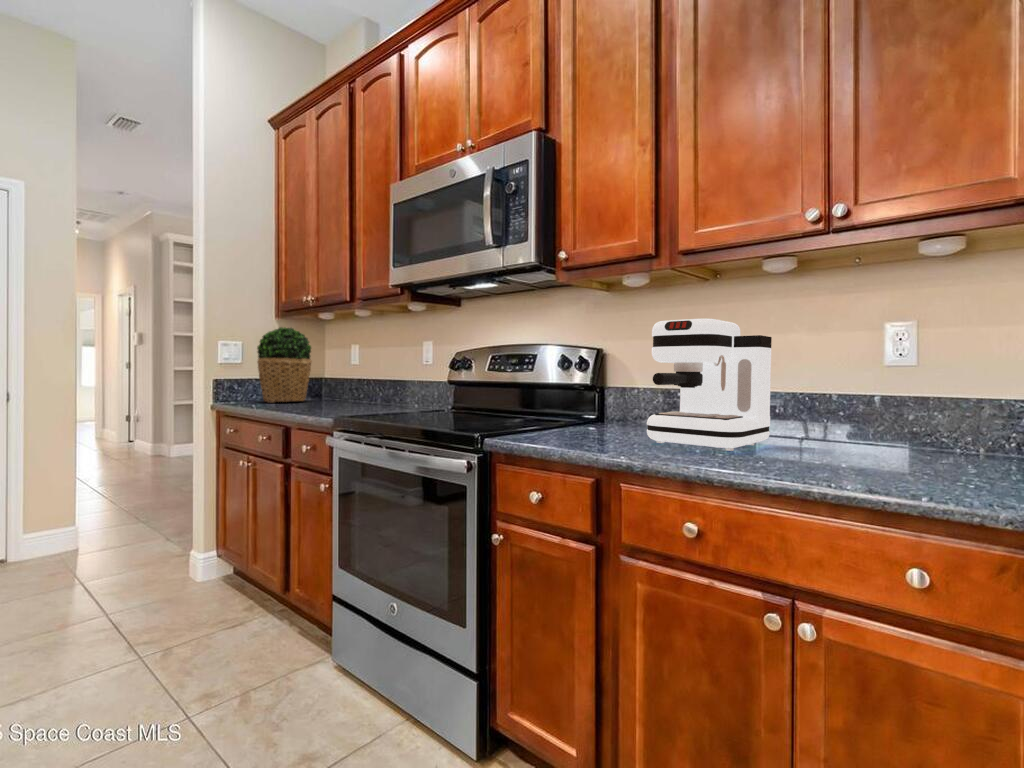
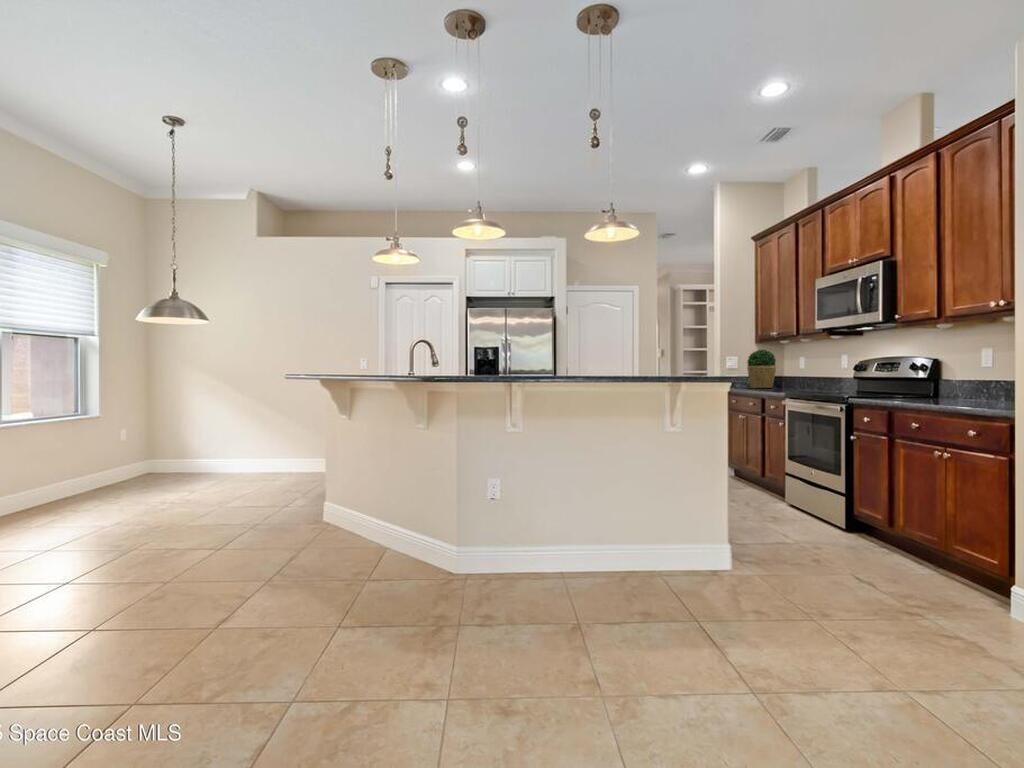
coffee maker: present [647,318,772,451] -> none [917,348,994,403]

